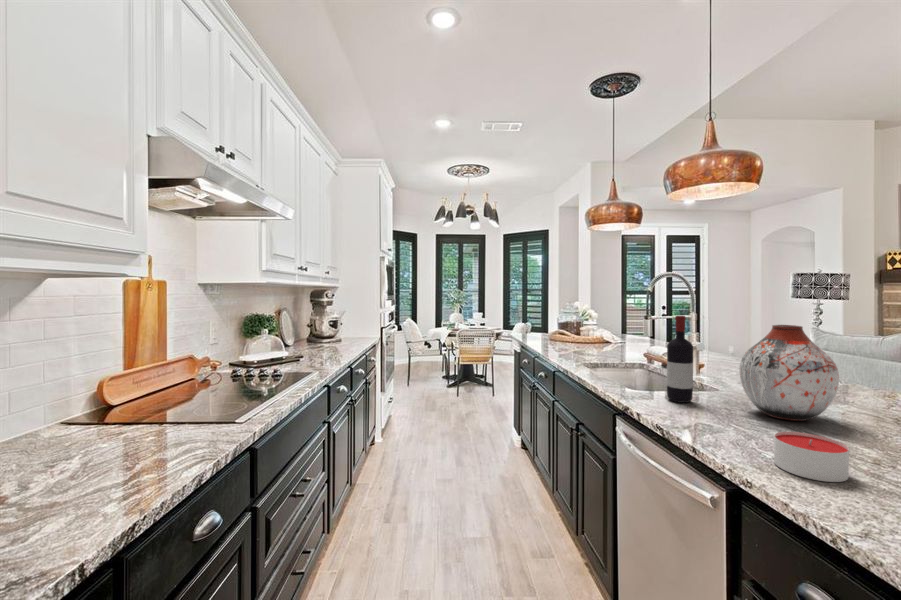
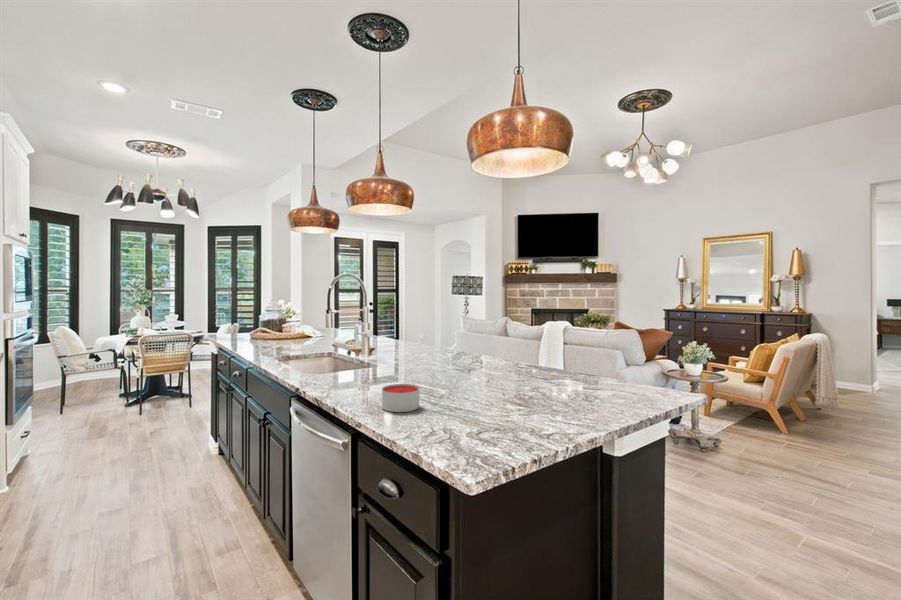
wine bottle: present [667,316,693,403] -> none [334,308,353,379]
vase: present [740,325,839,421] -> none [382,313,436,380]

